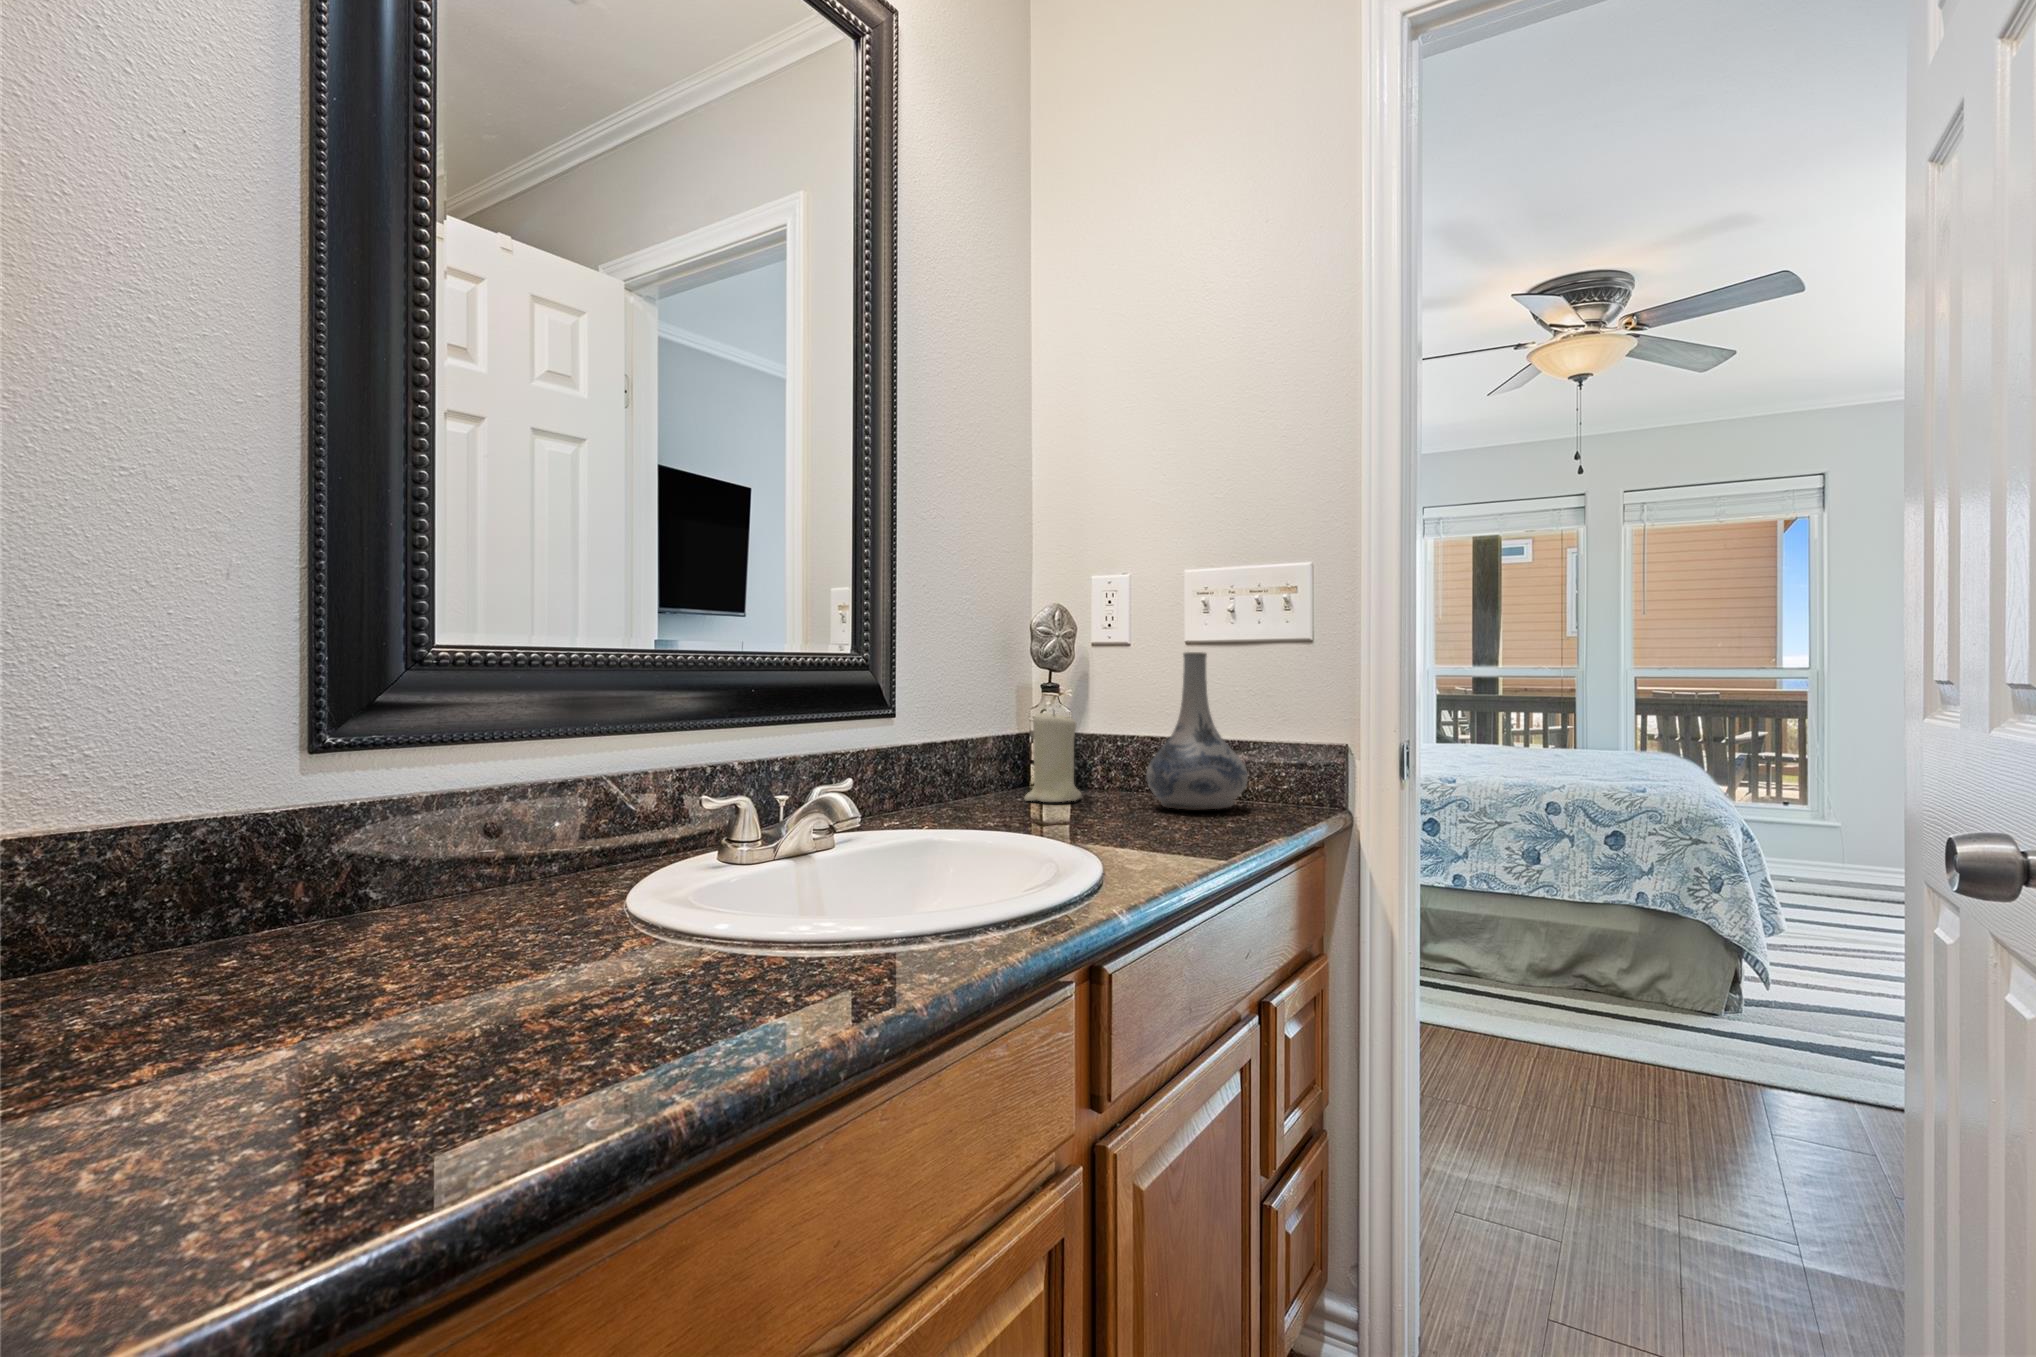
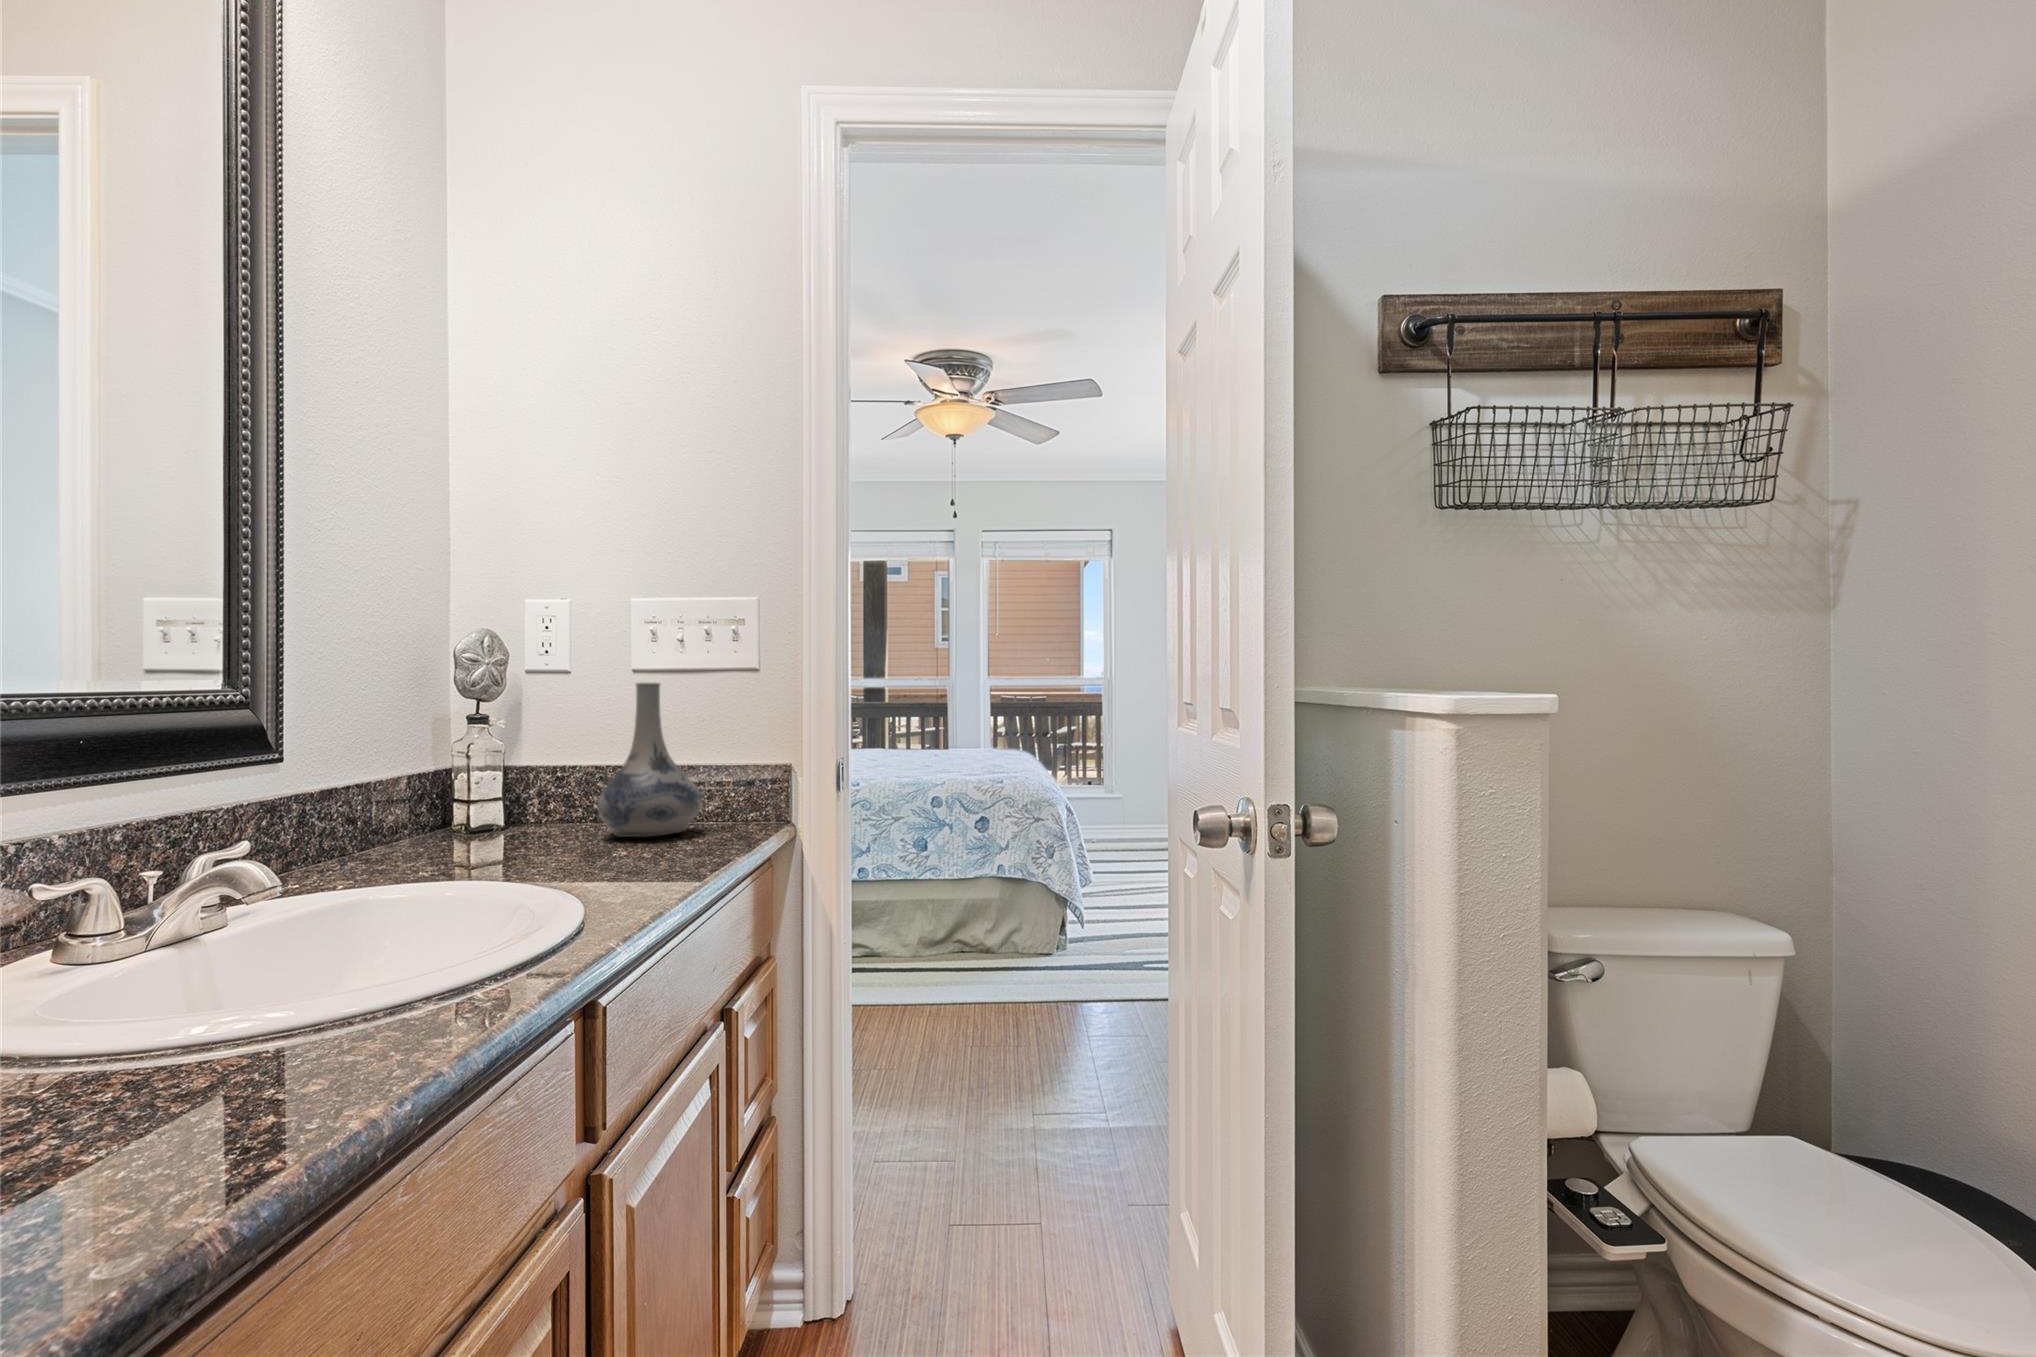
candle: present [1025,710,1081,802] -> none [452,742,521,844]

